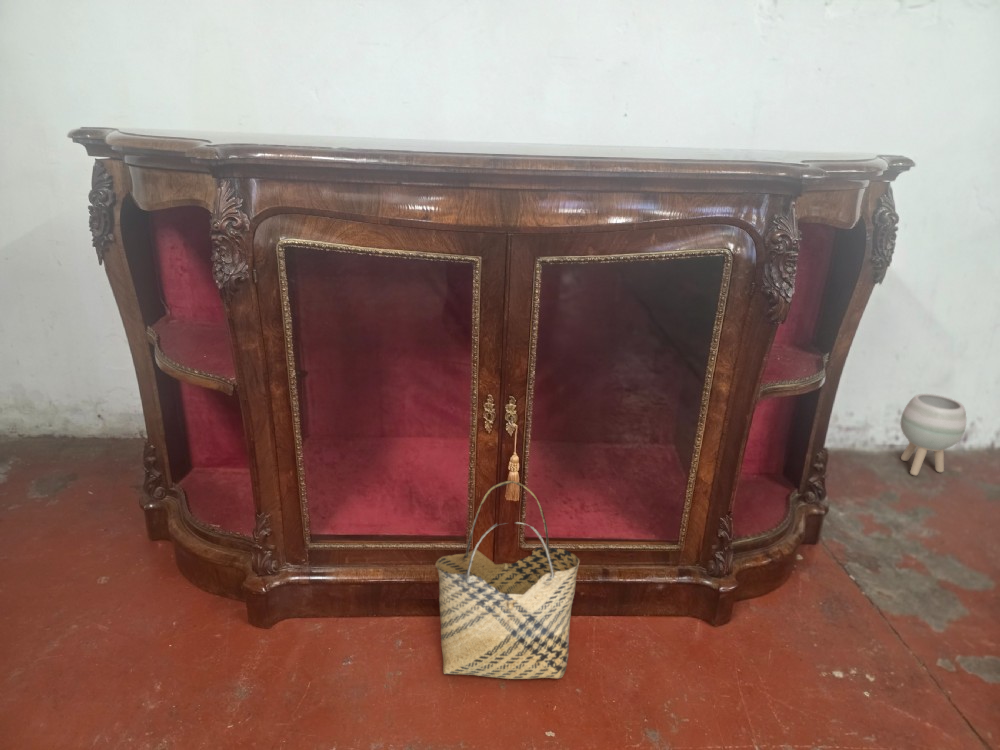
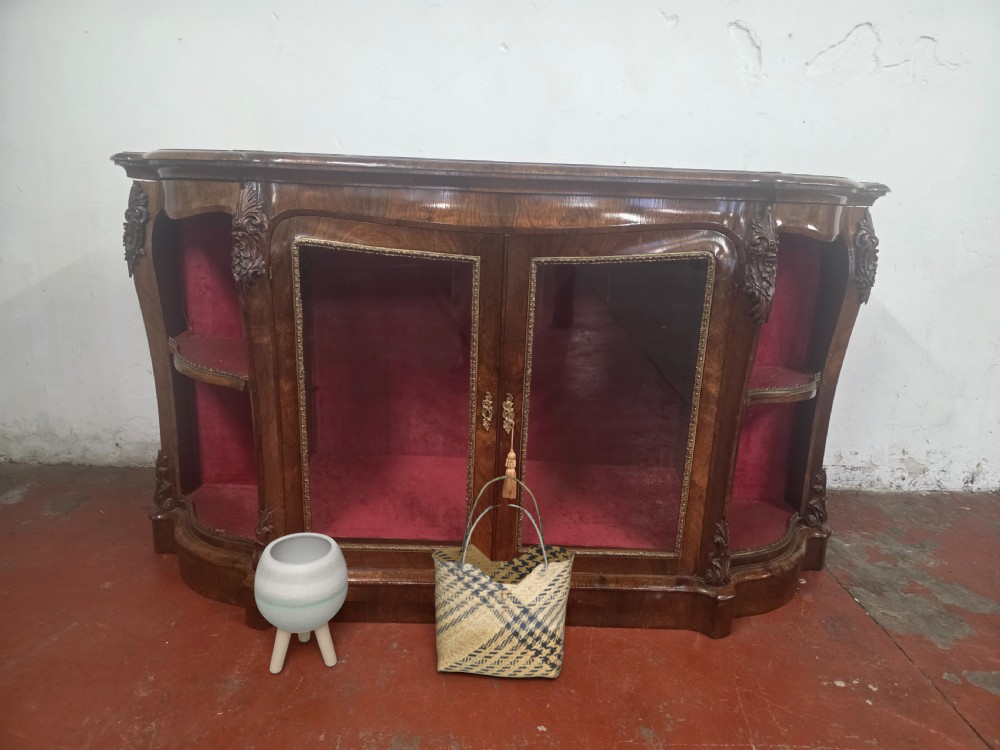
planter: present [901,394,966,475] -> present [254,533,348,674]

